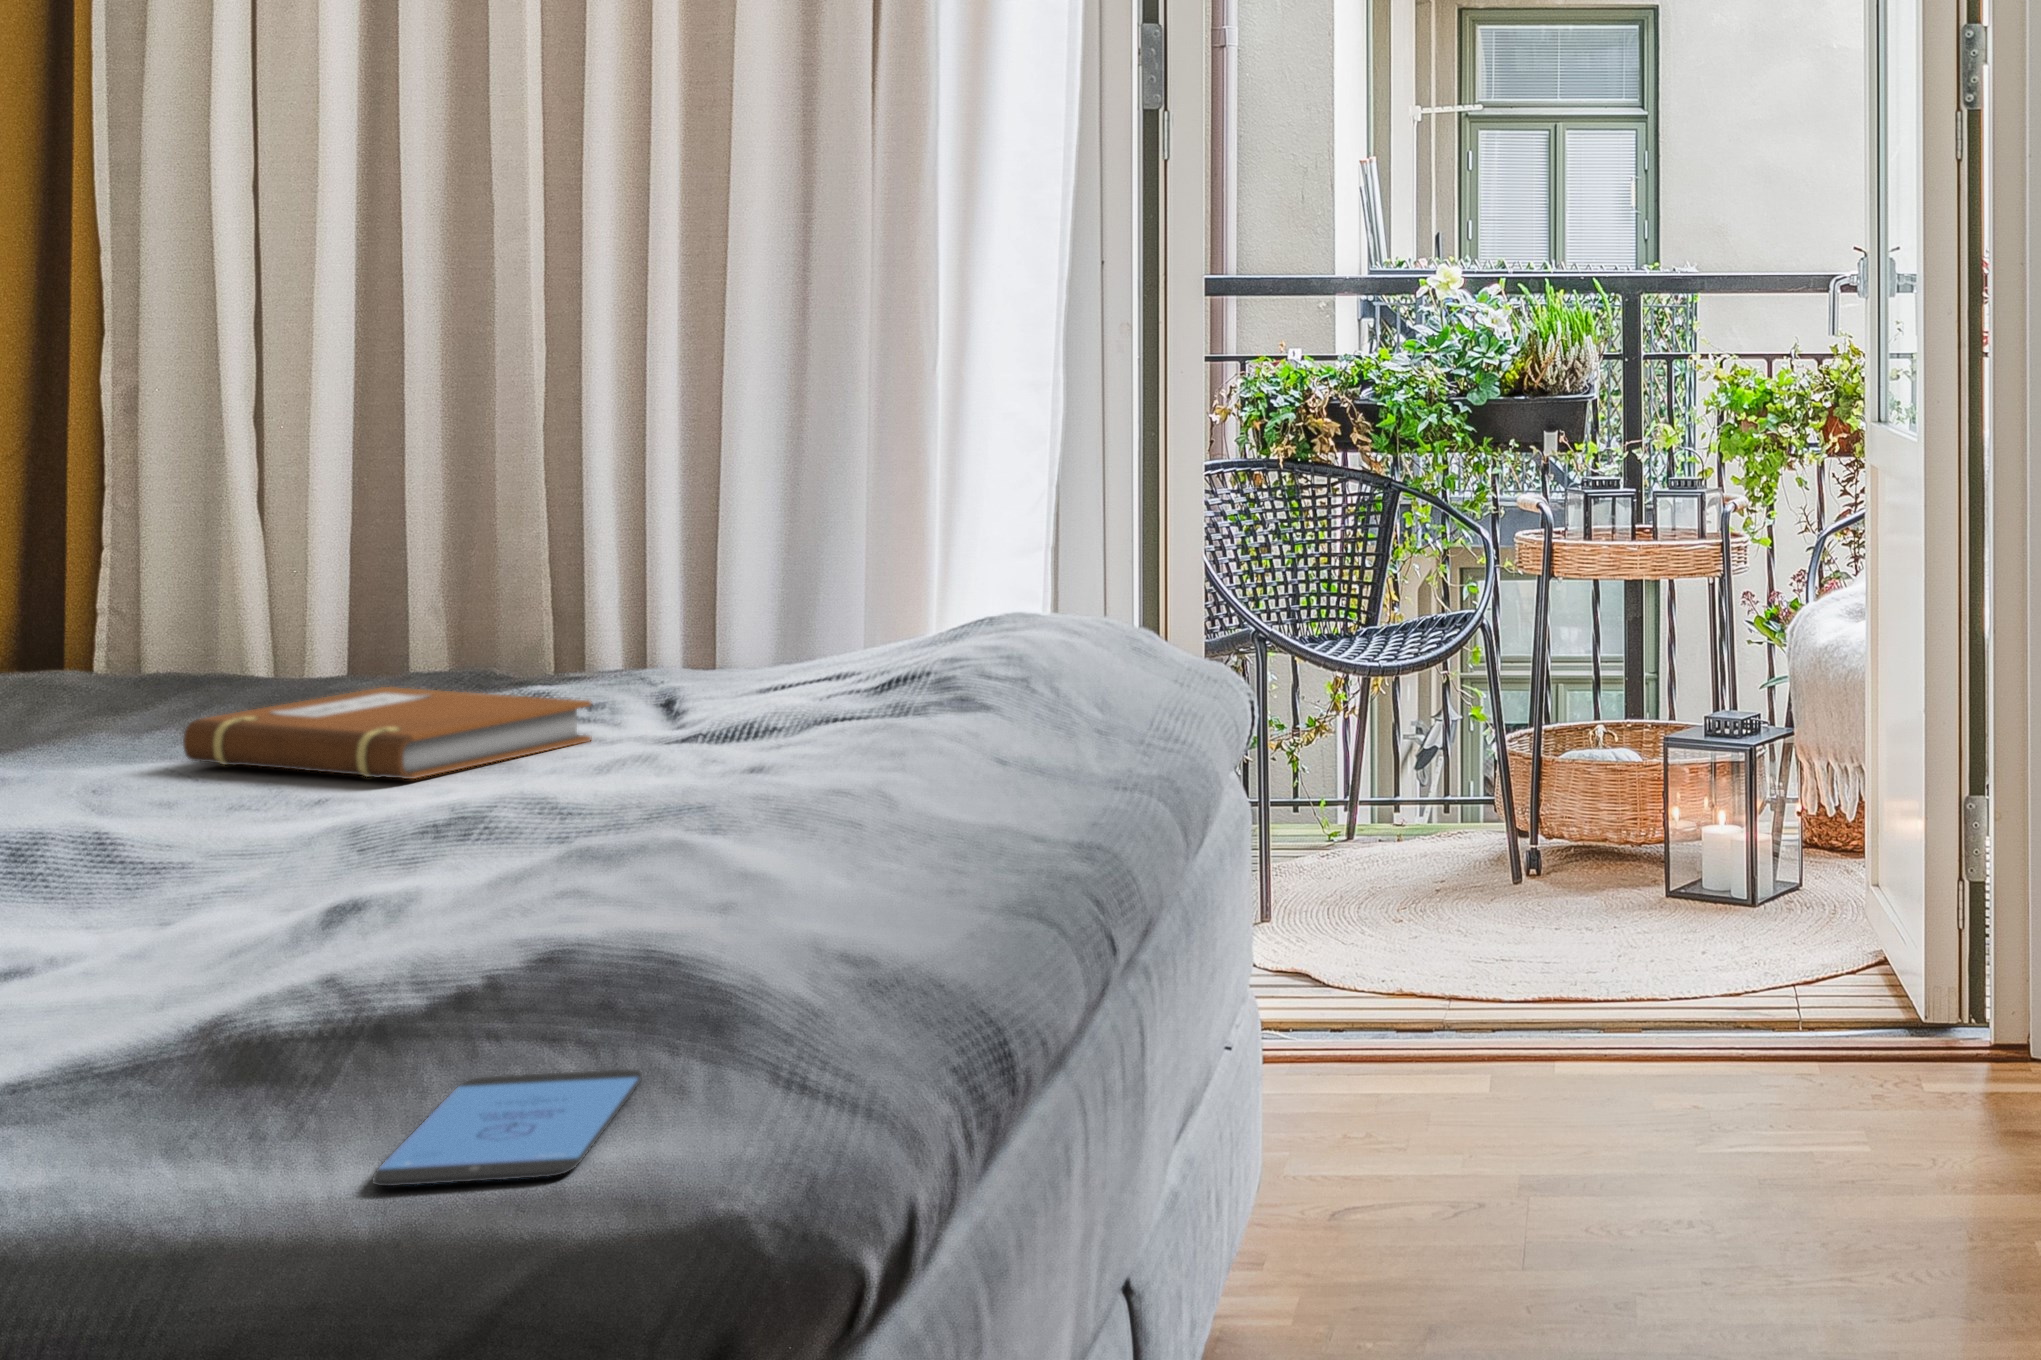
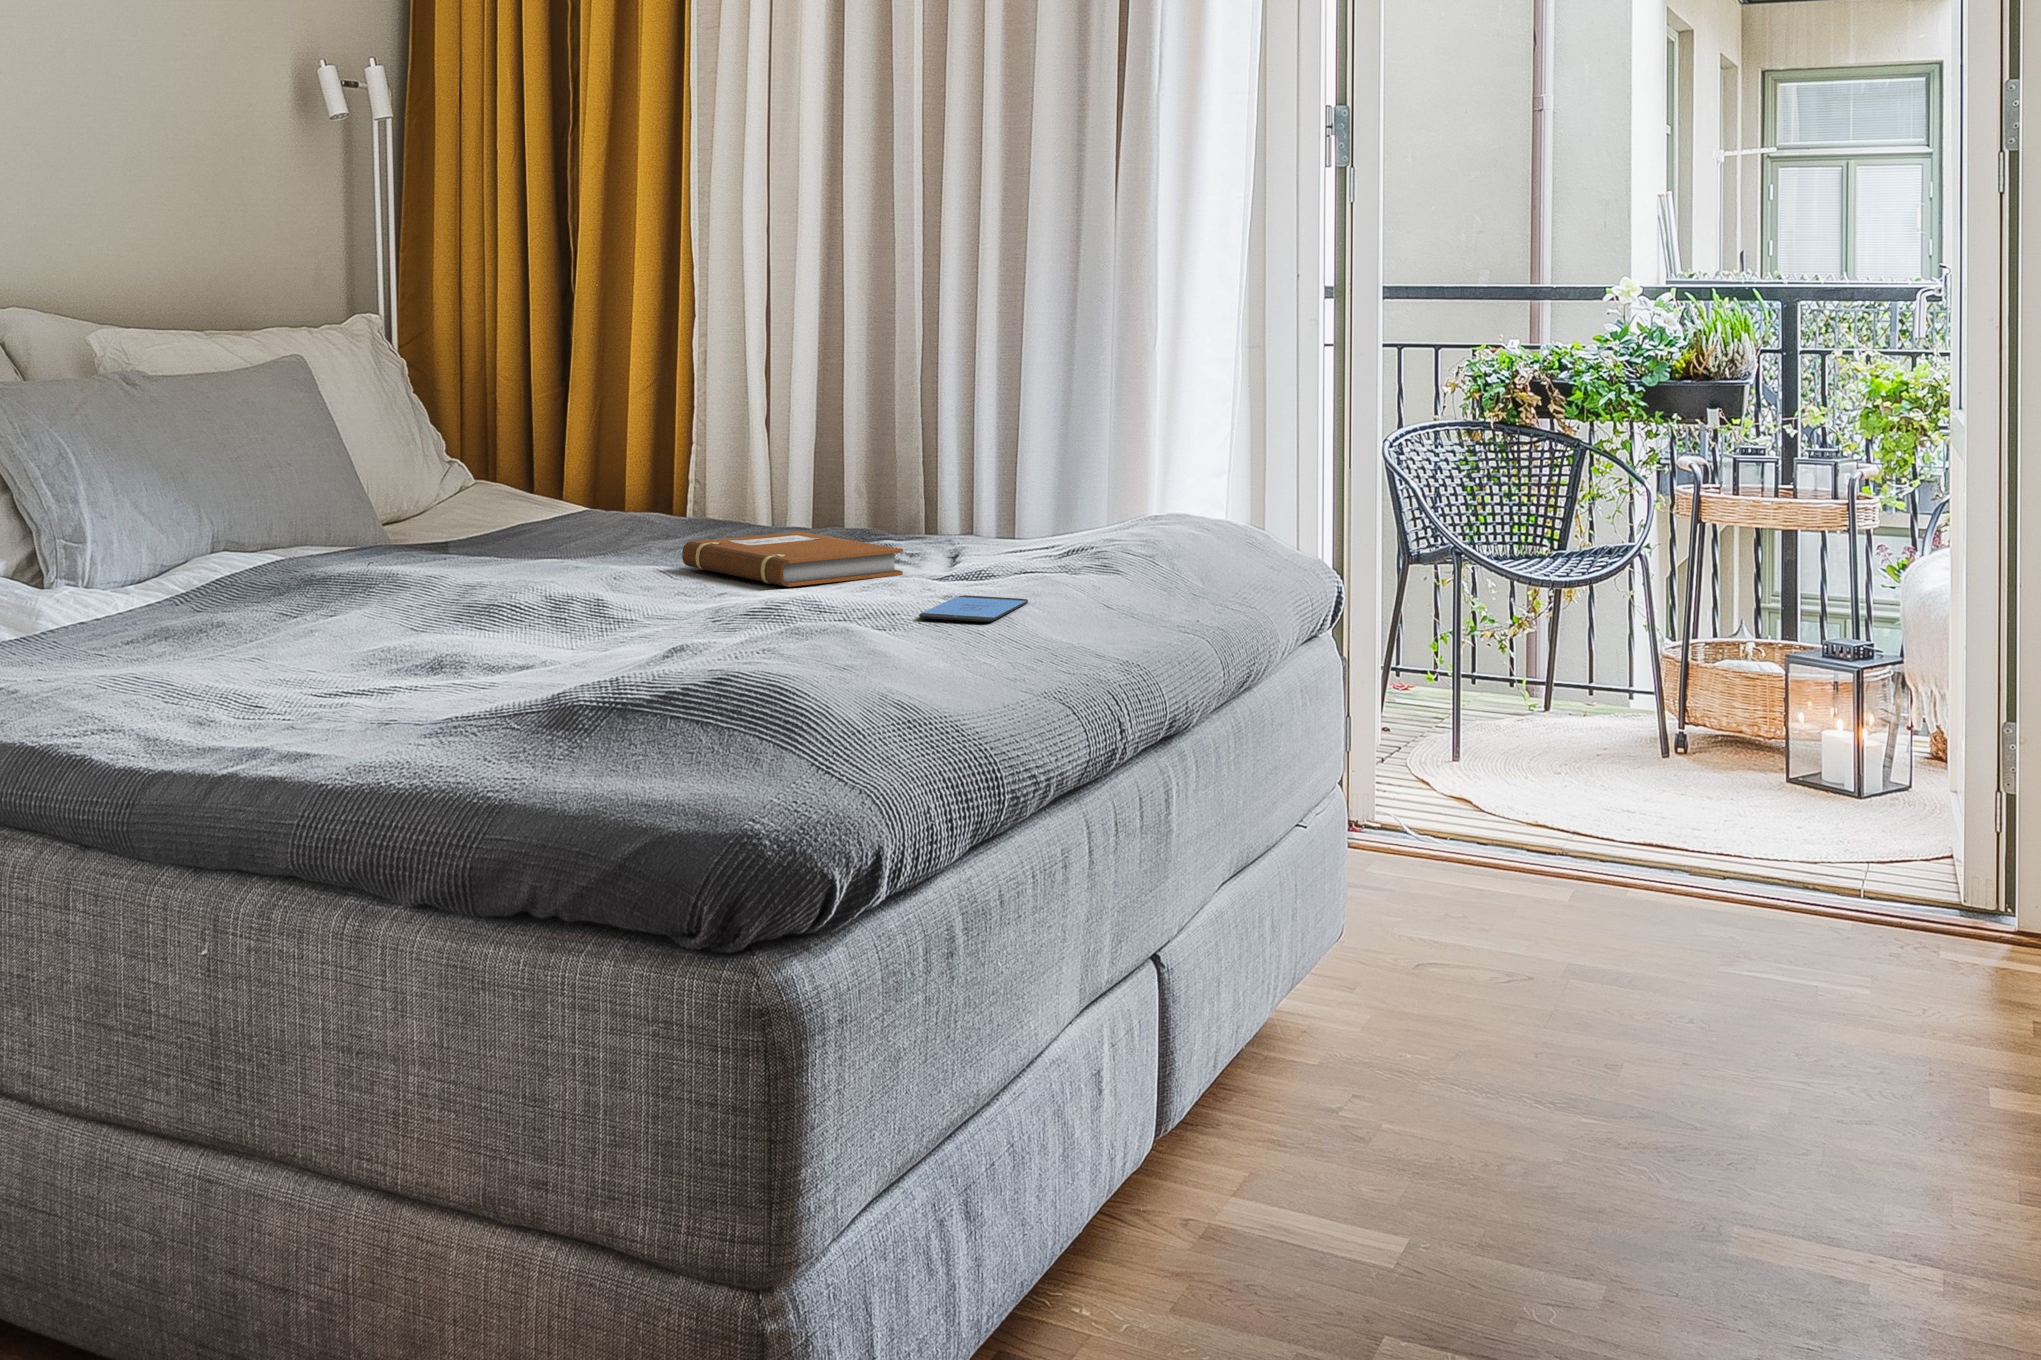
smartphone: present [373,1069,642,1186] -> present [919,595,1028,622]

